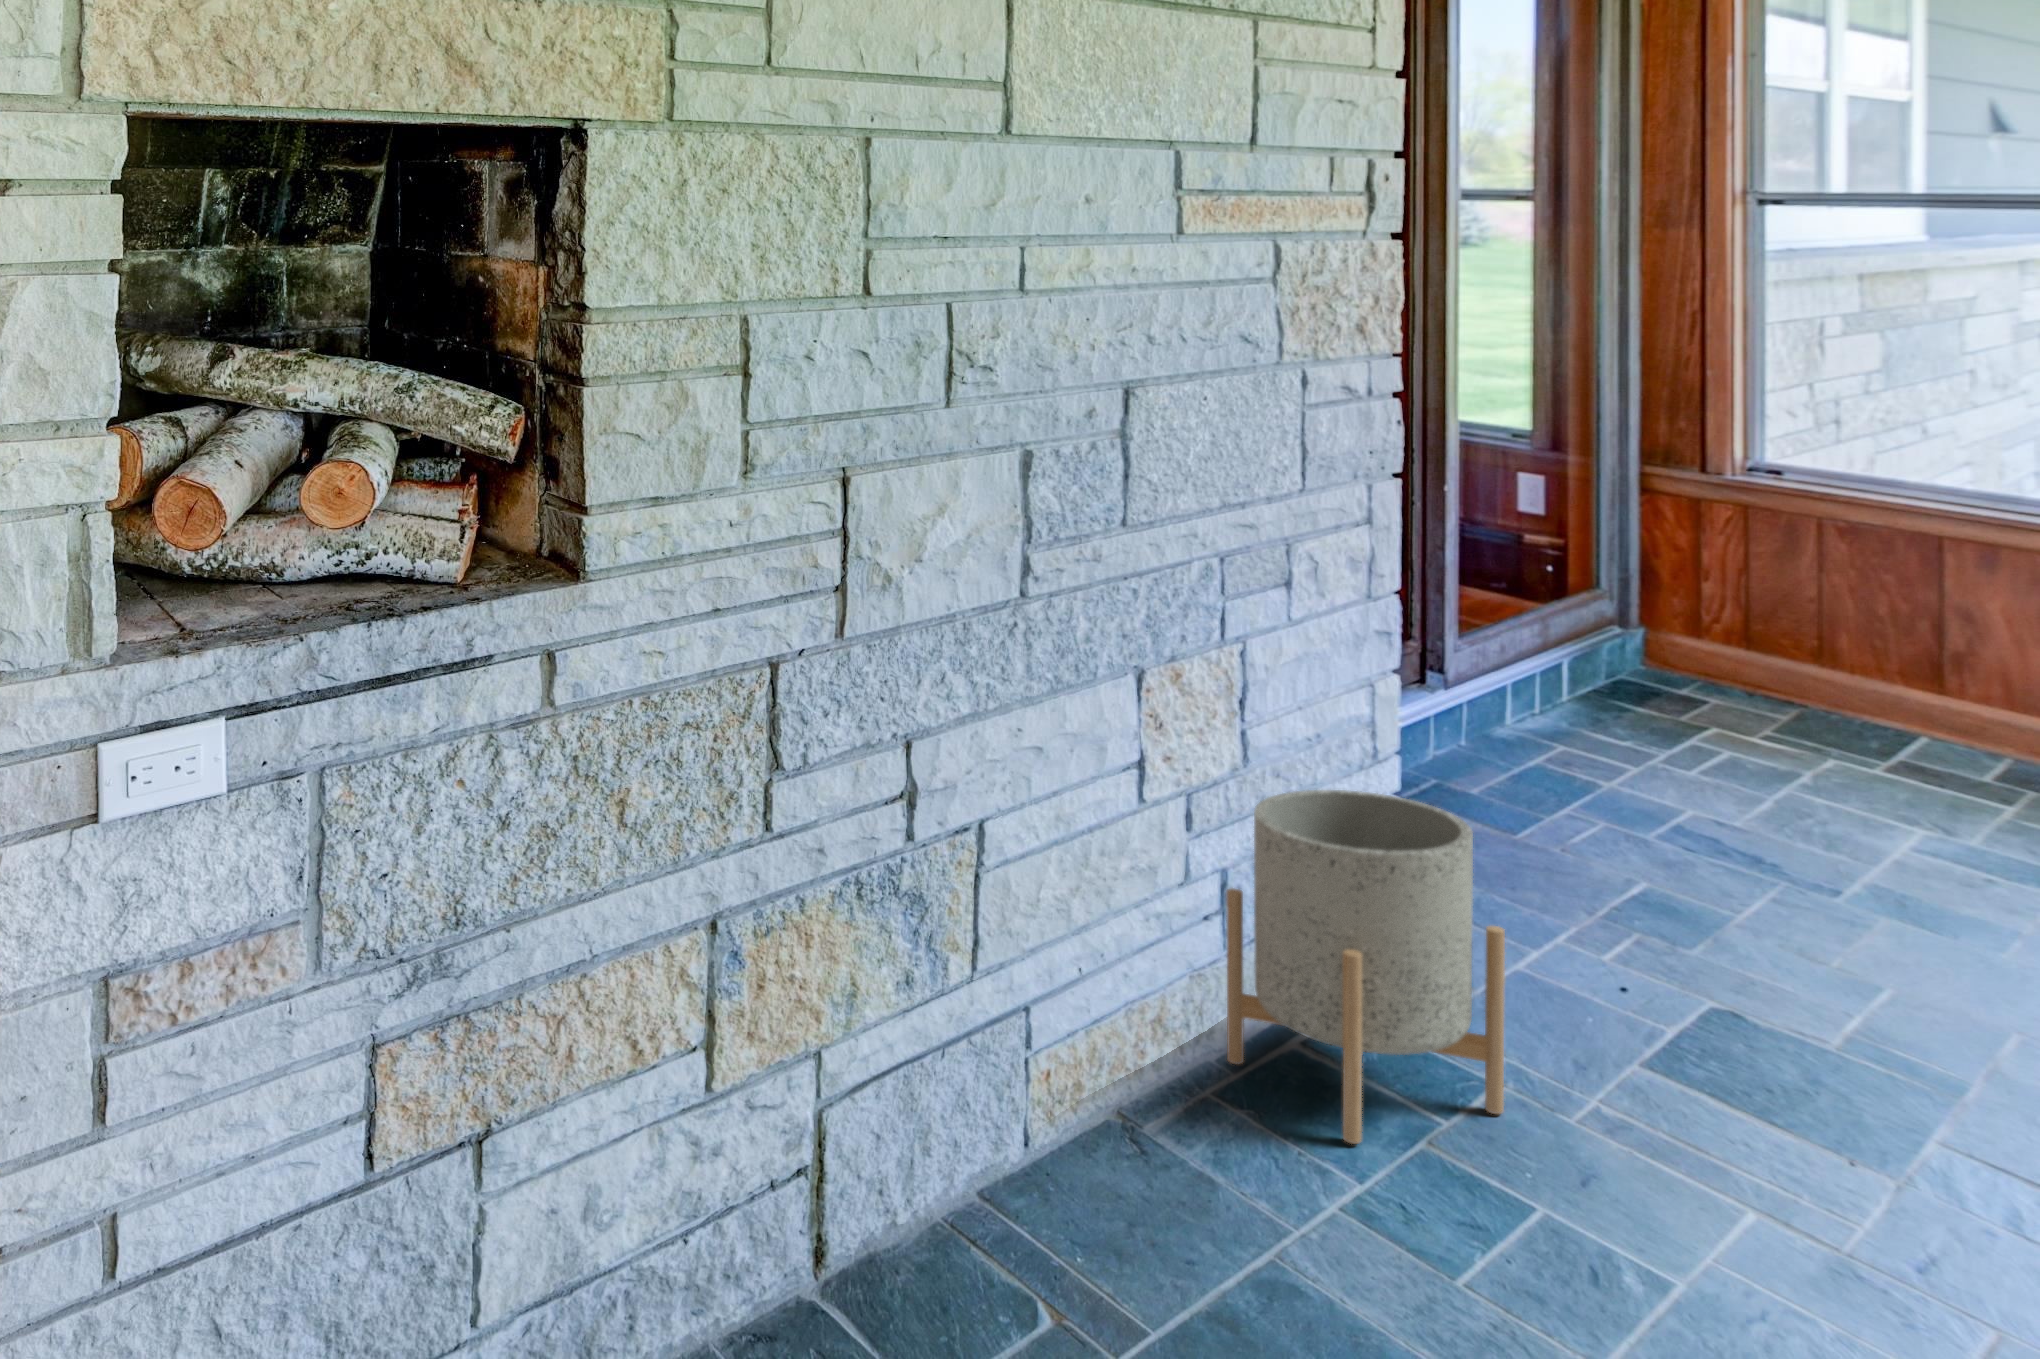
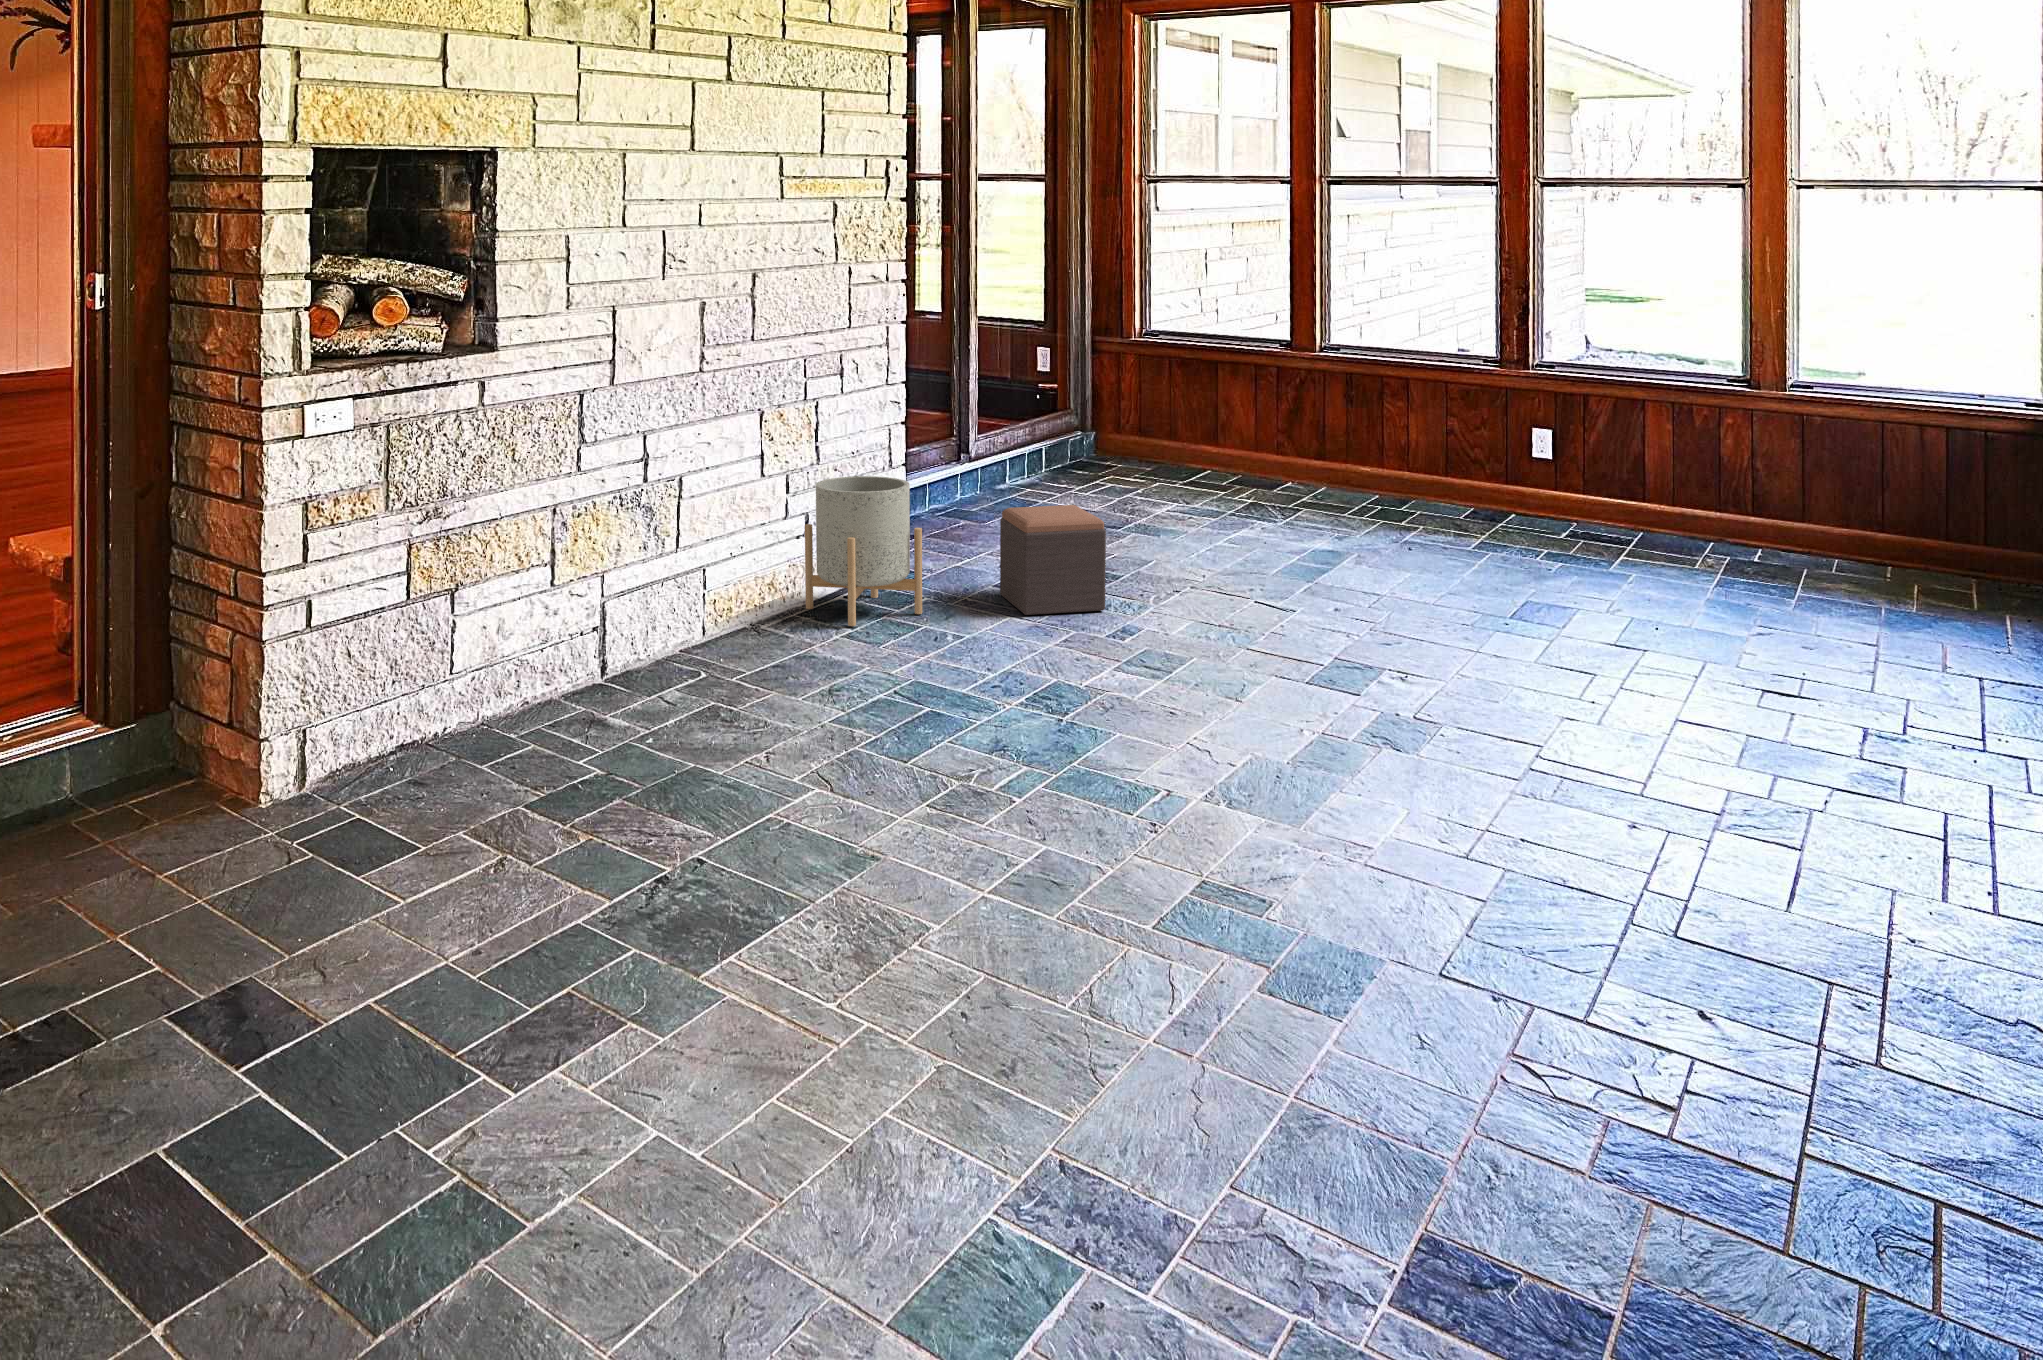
footstool: none [1661,877,1978,1154] -> present [1000,505,1106,615]

